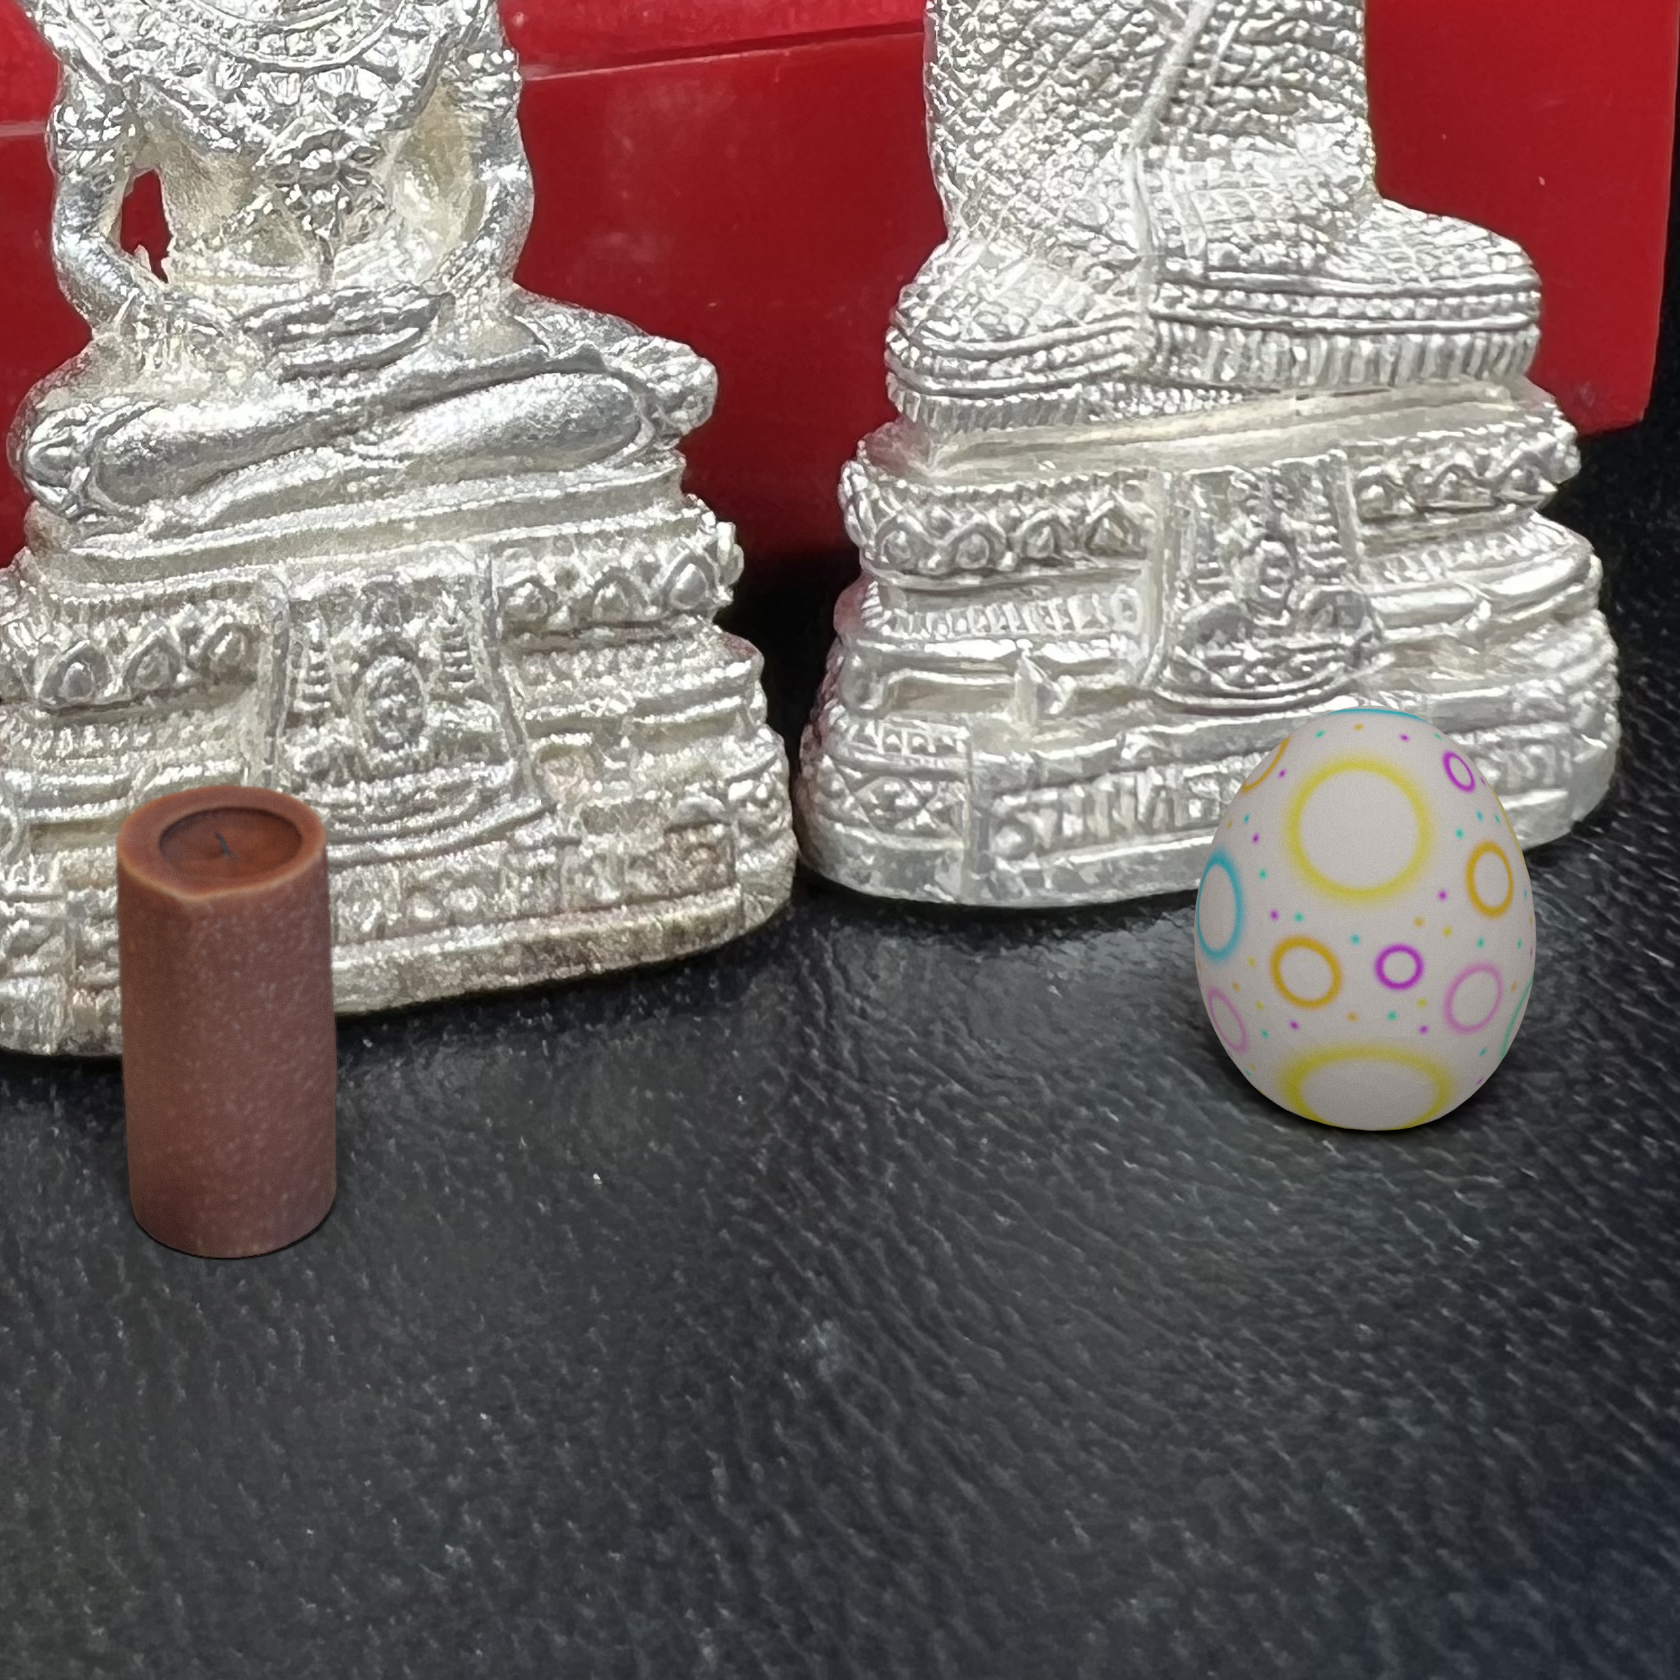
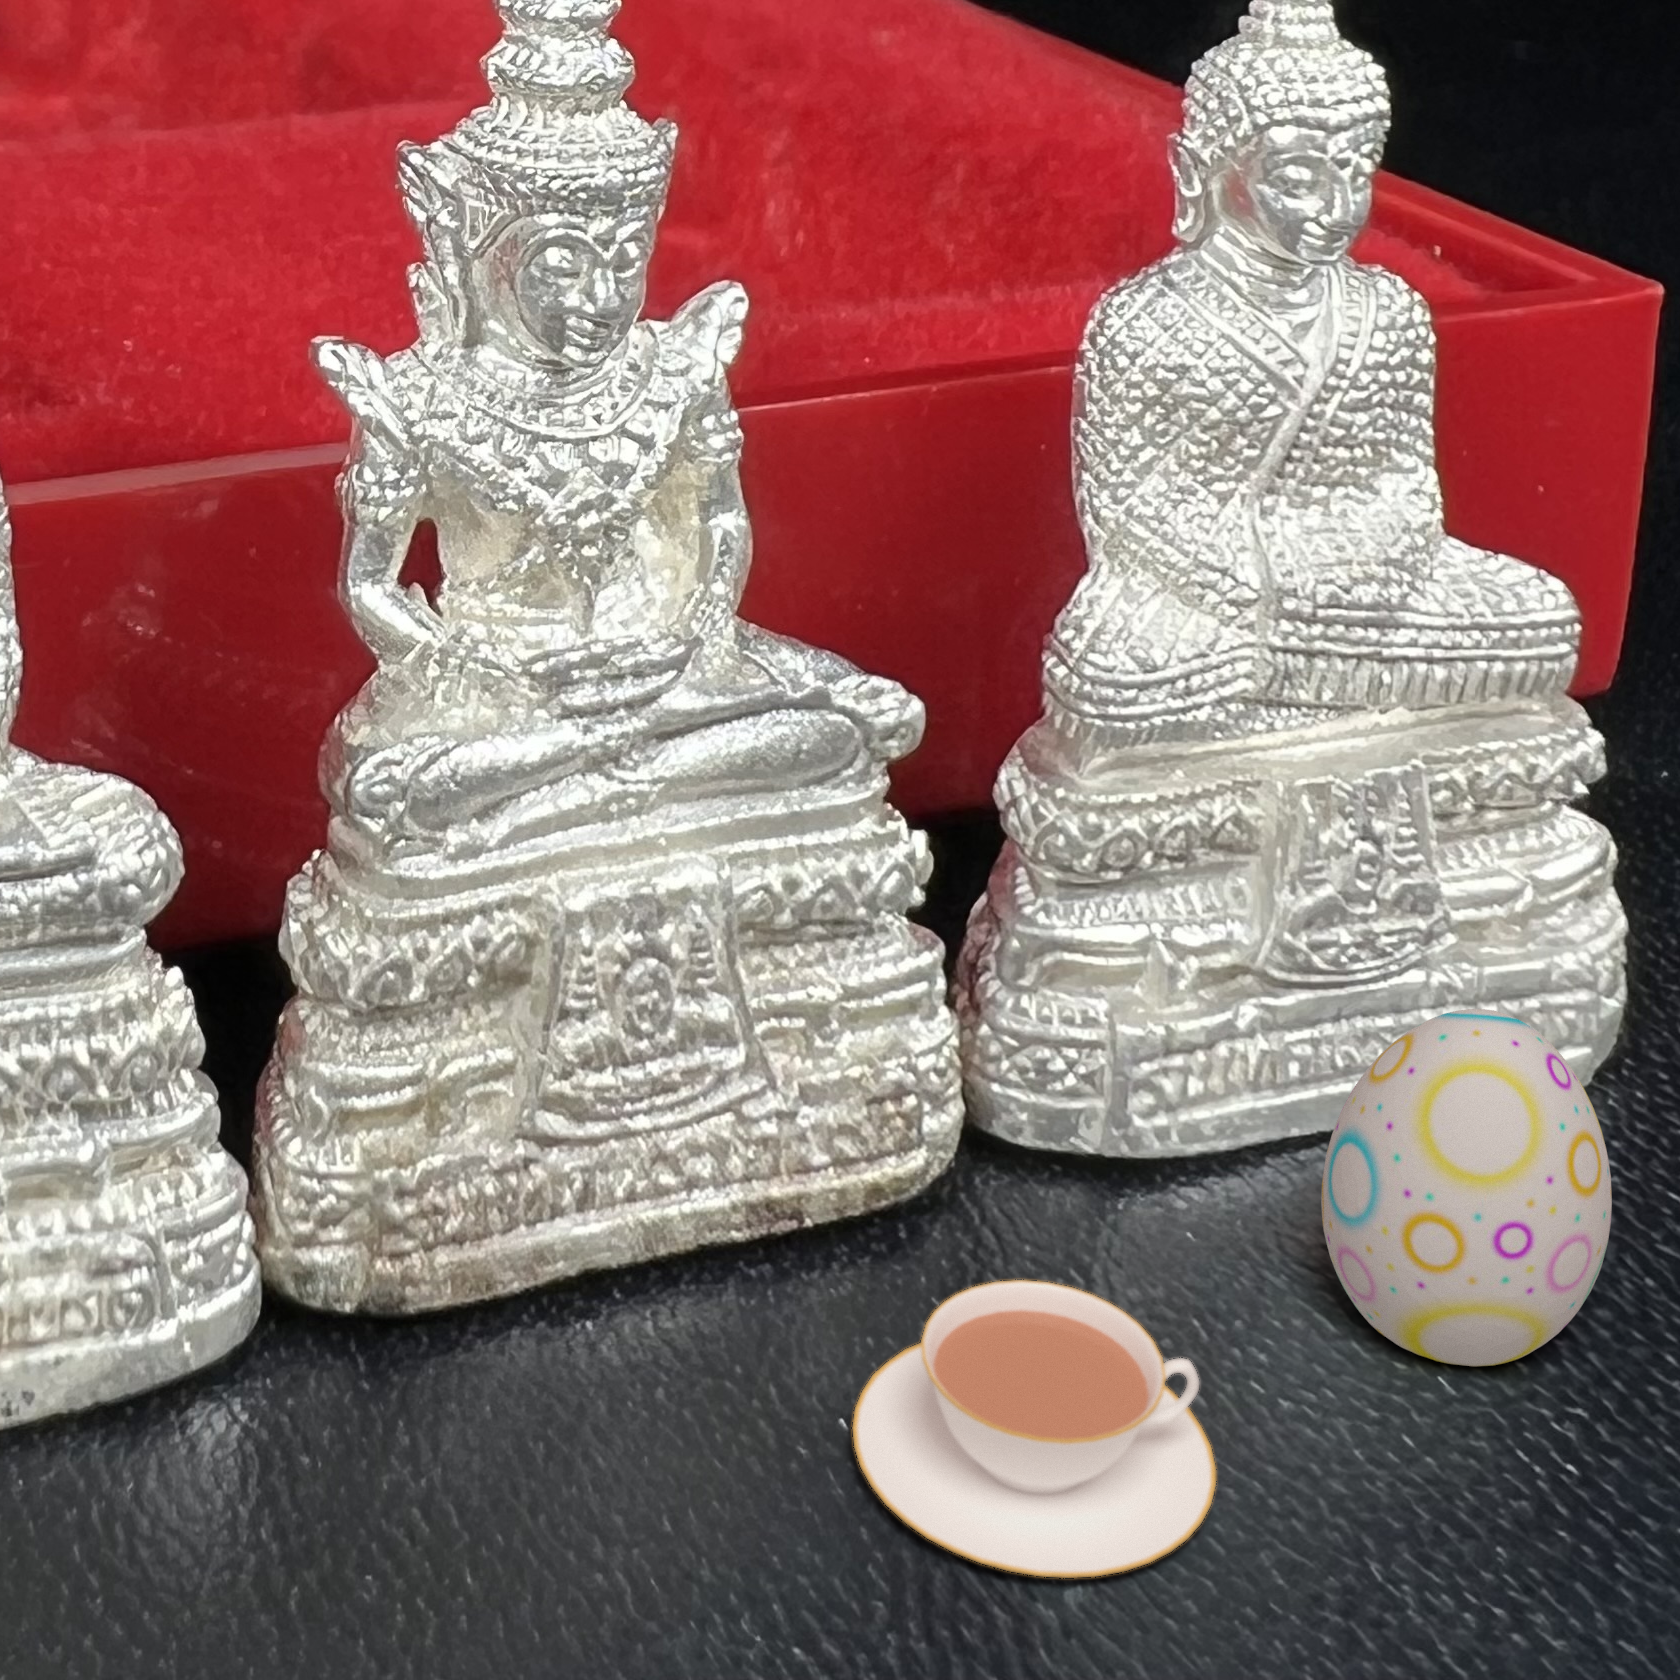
candle: present [115,784,337,1258] -> none [445,1095,641,1504]
teacup: none [602,1014,1030,1338] -> present [853,1280,1216,1578]

